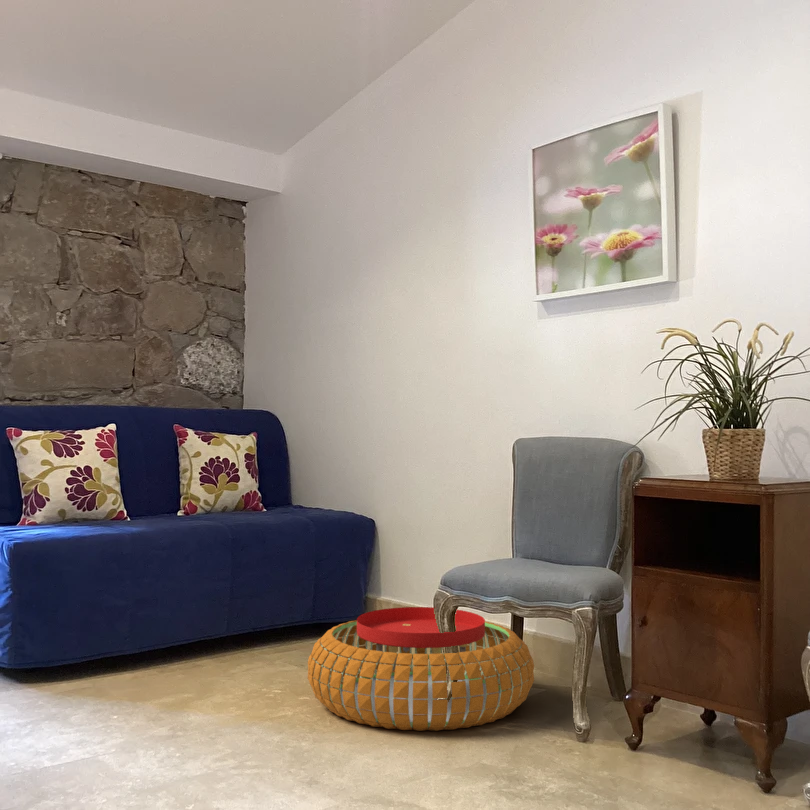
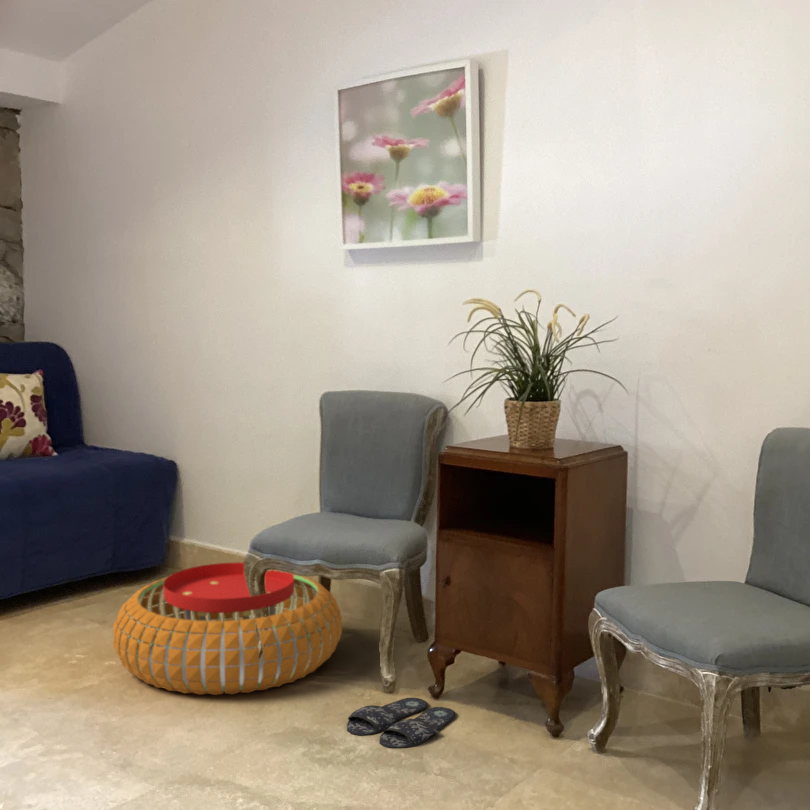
slippers: none [536,747,655,790] -> present [347,698,456,748]

